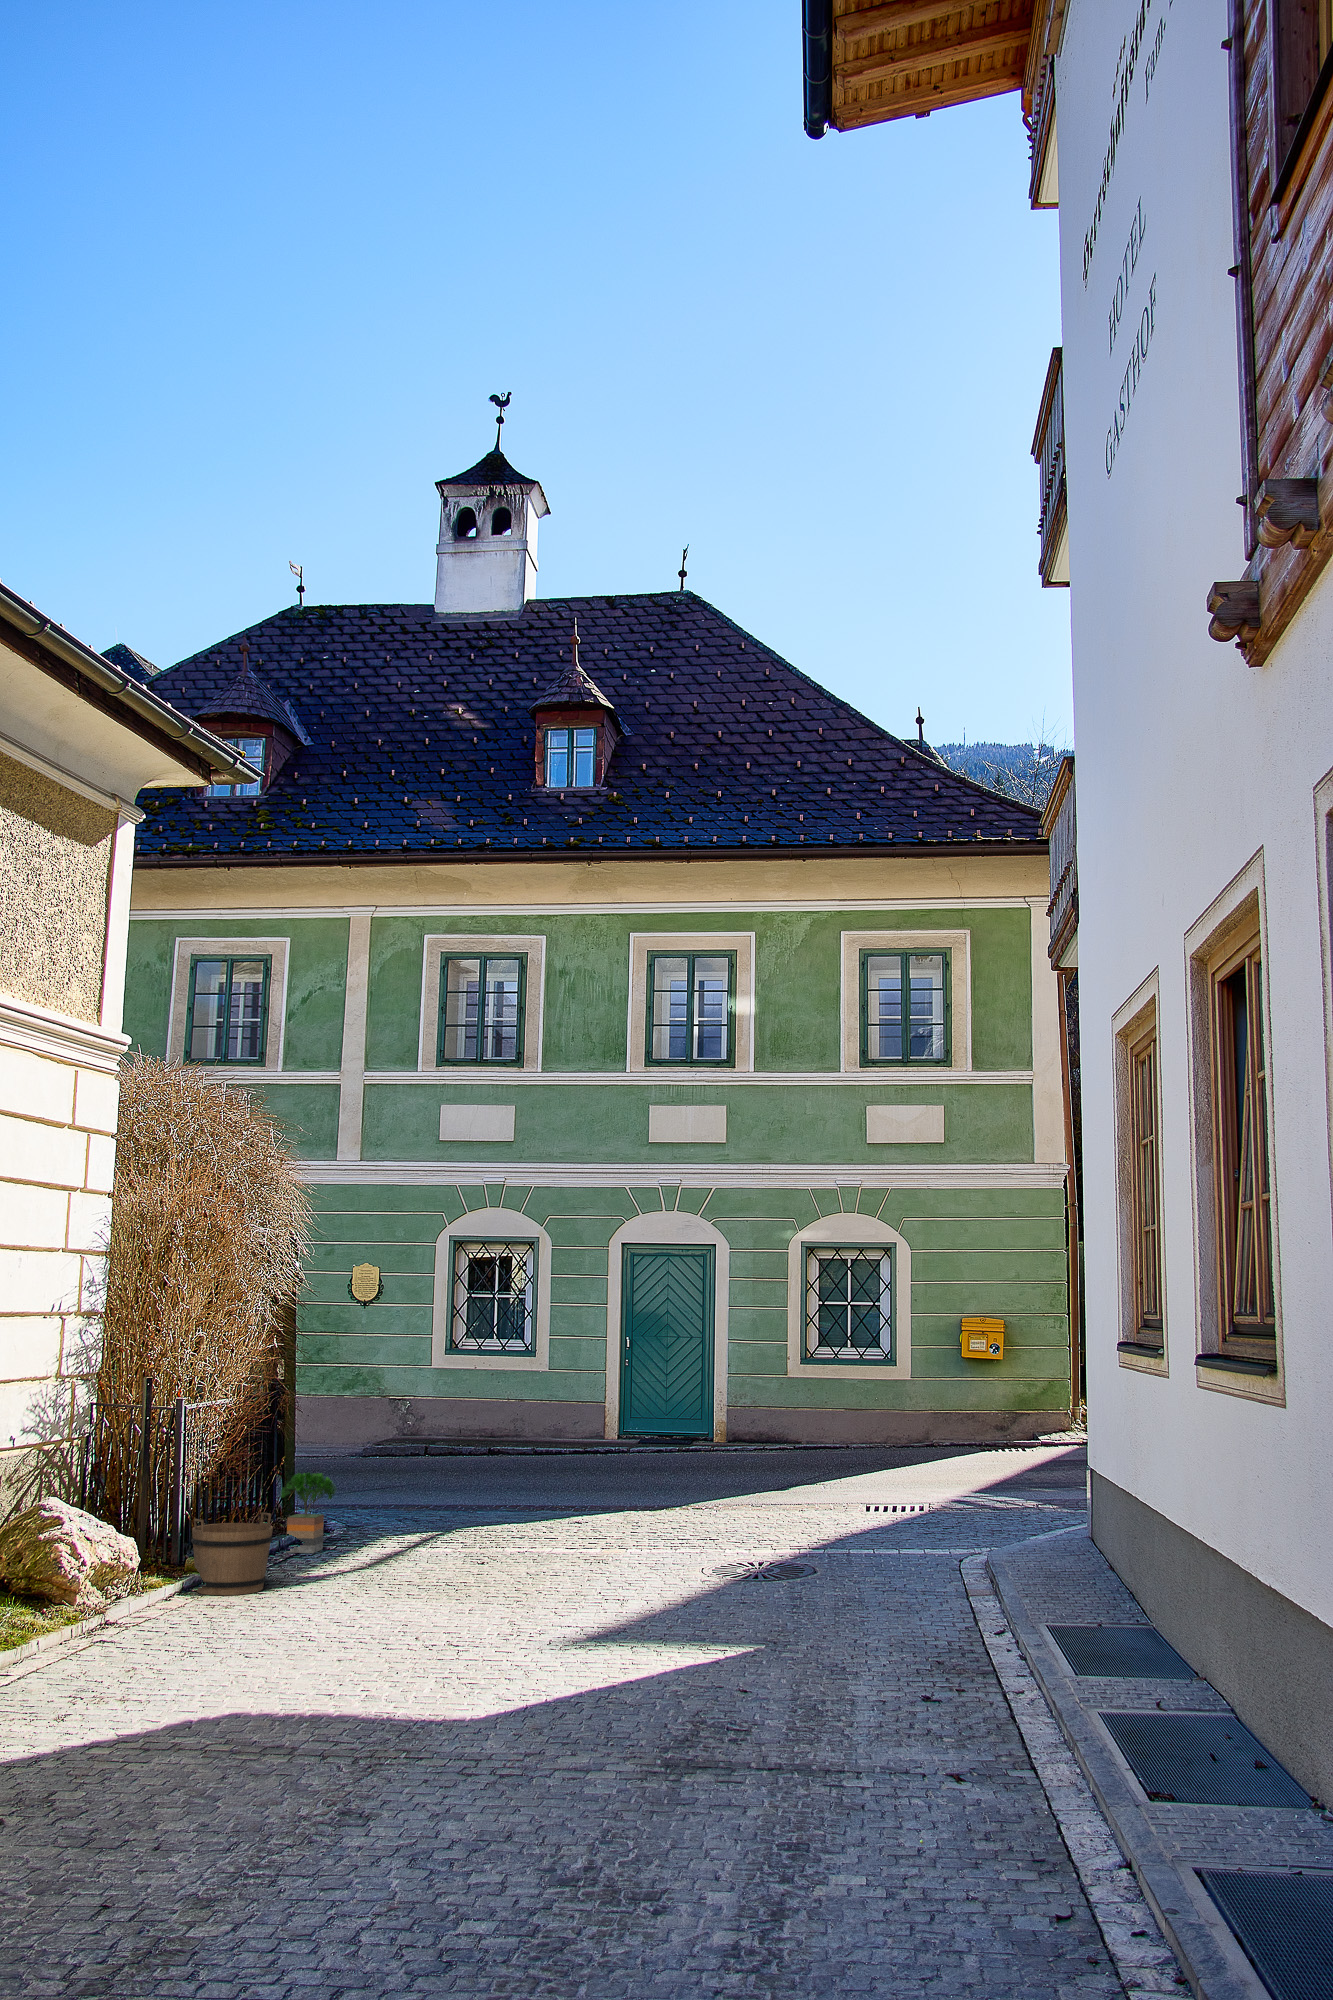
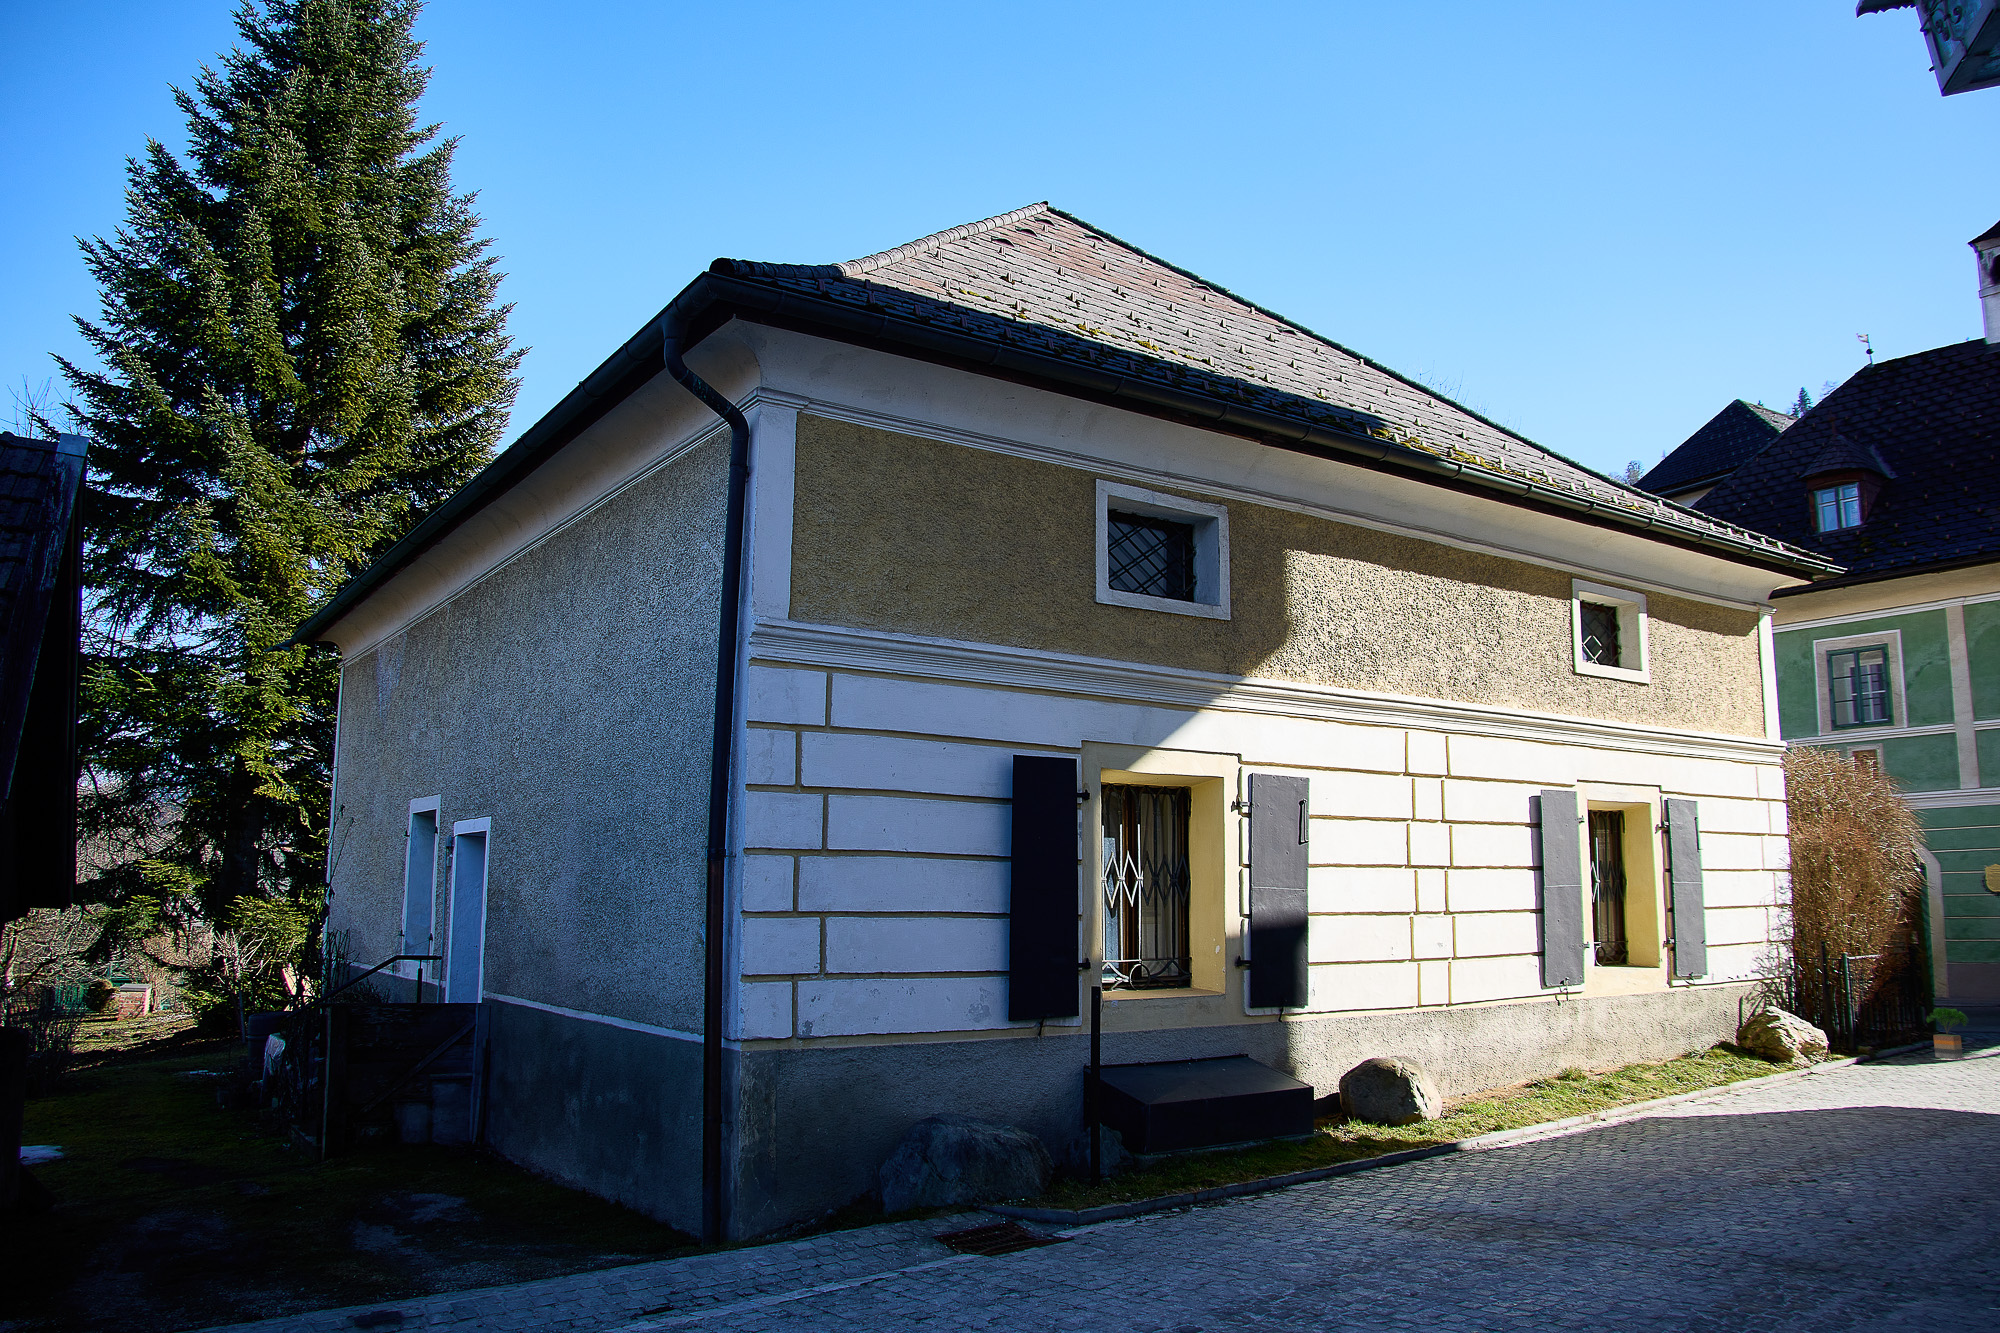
bucket: present [191,1513,273,1595] -> none [1863,1026,1918,1072]

